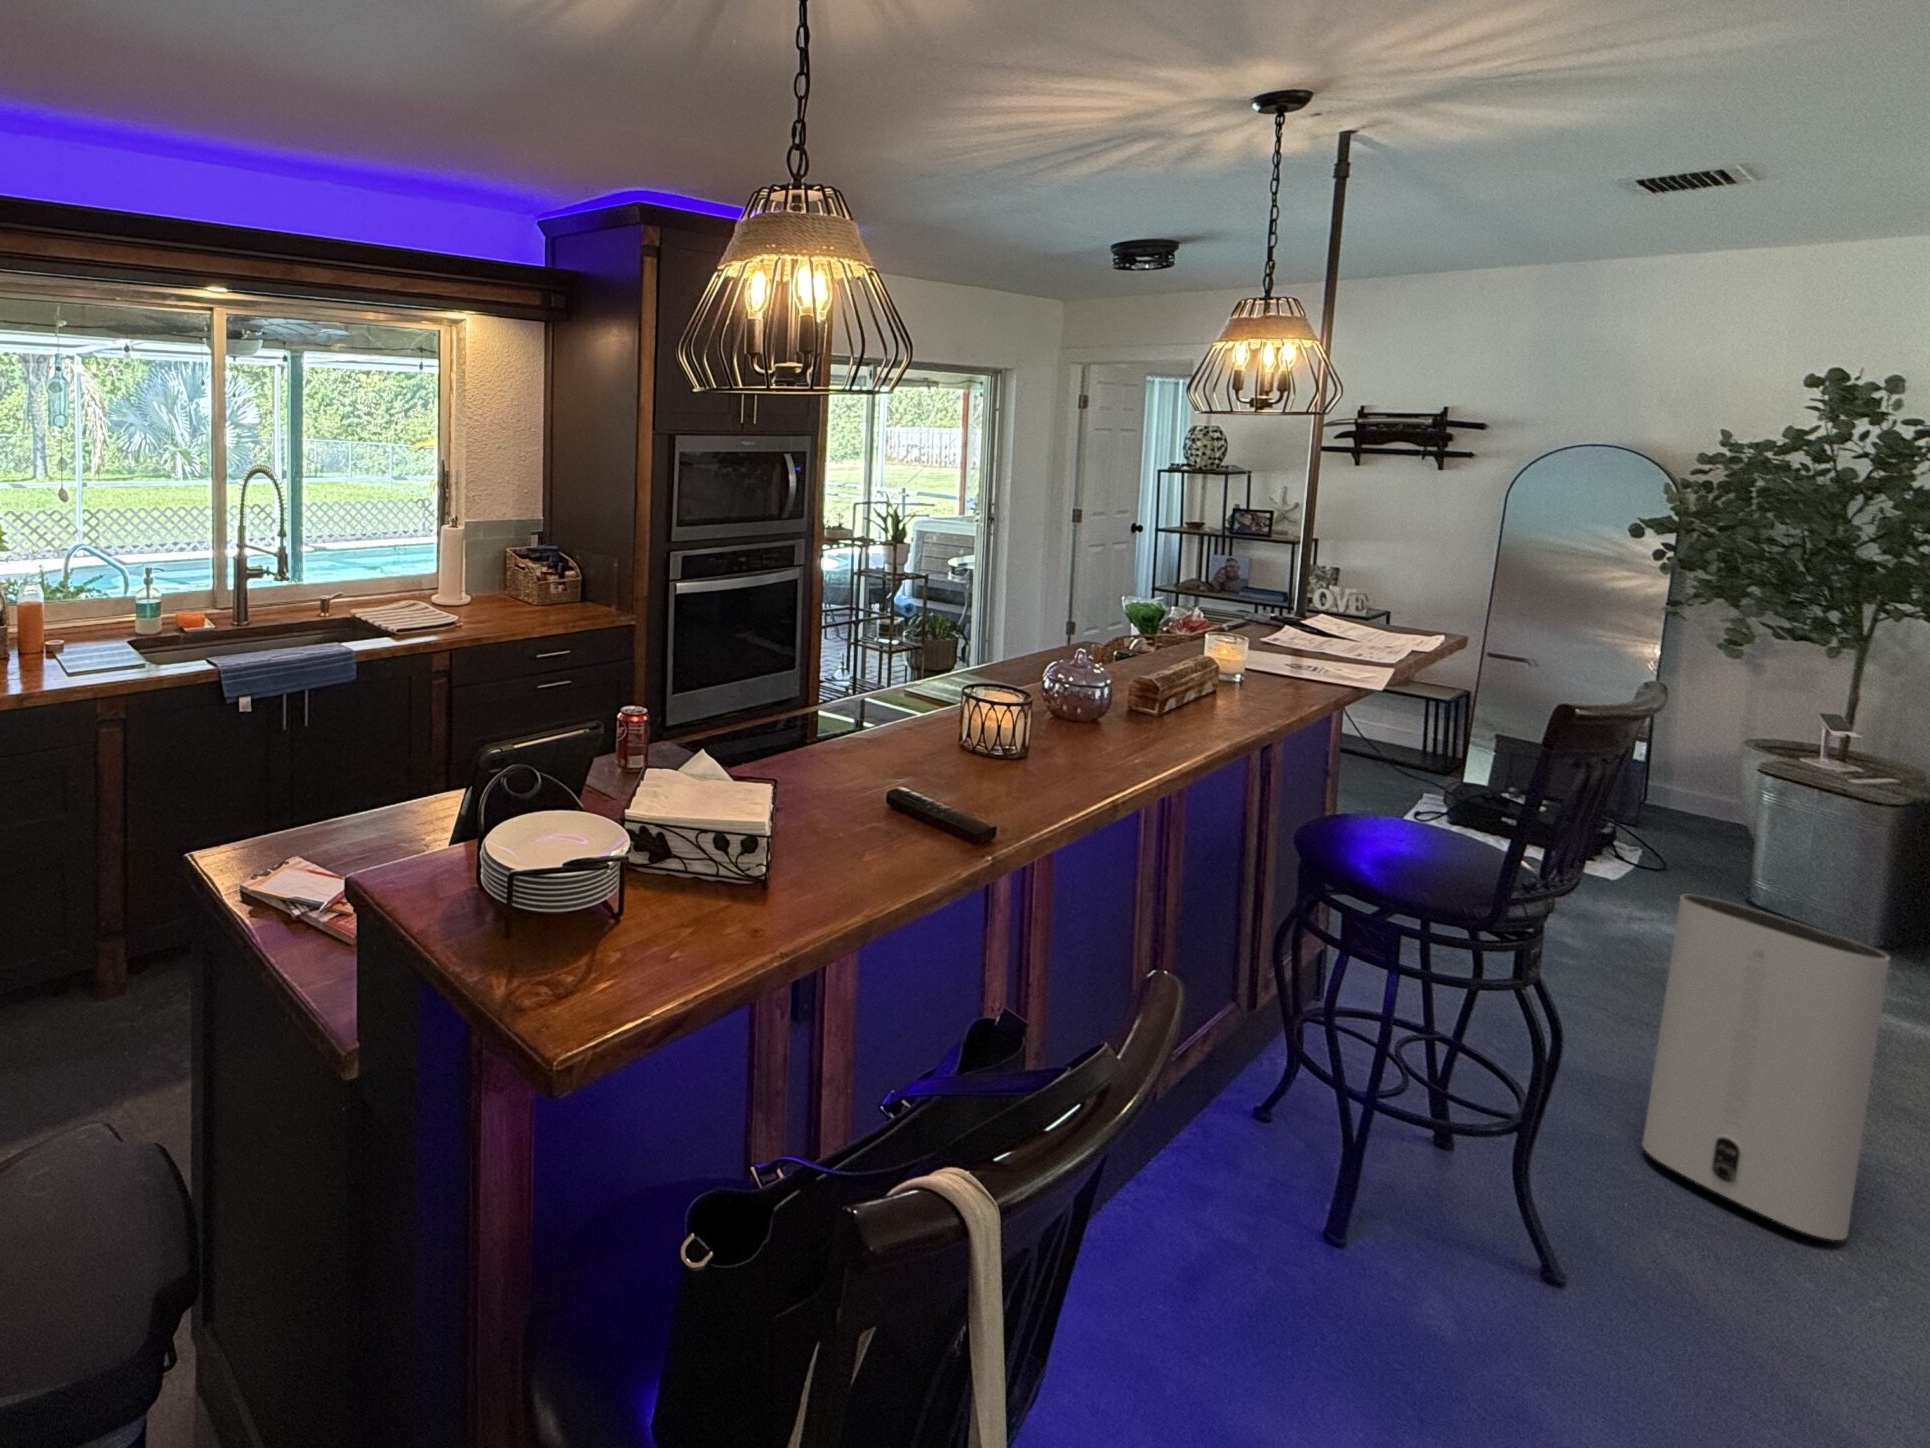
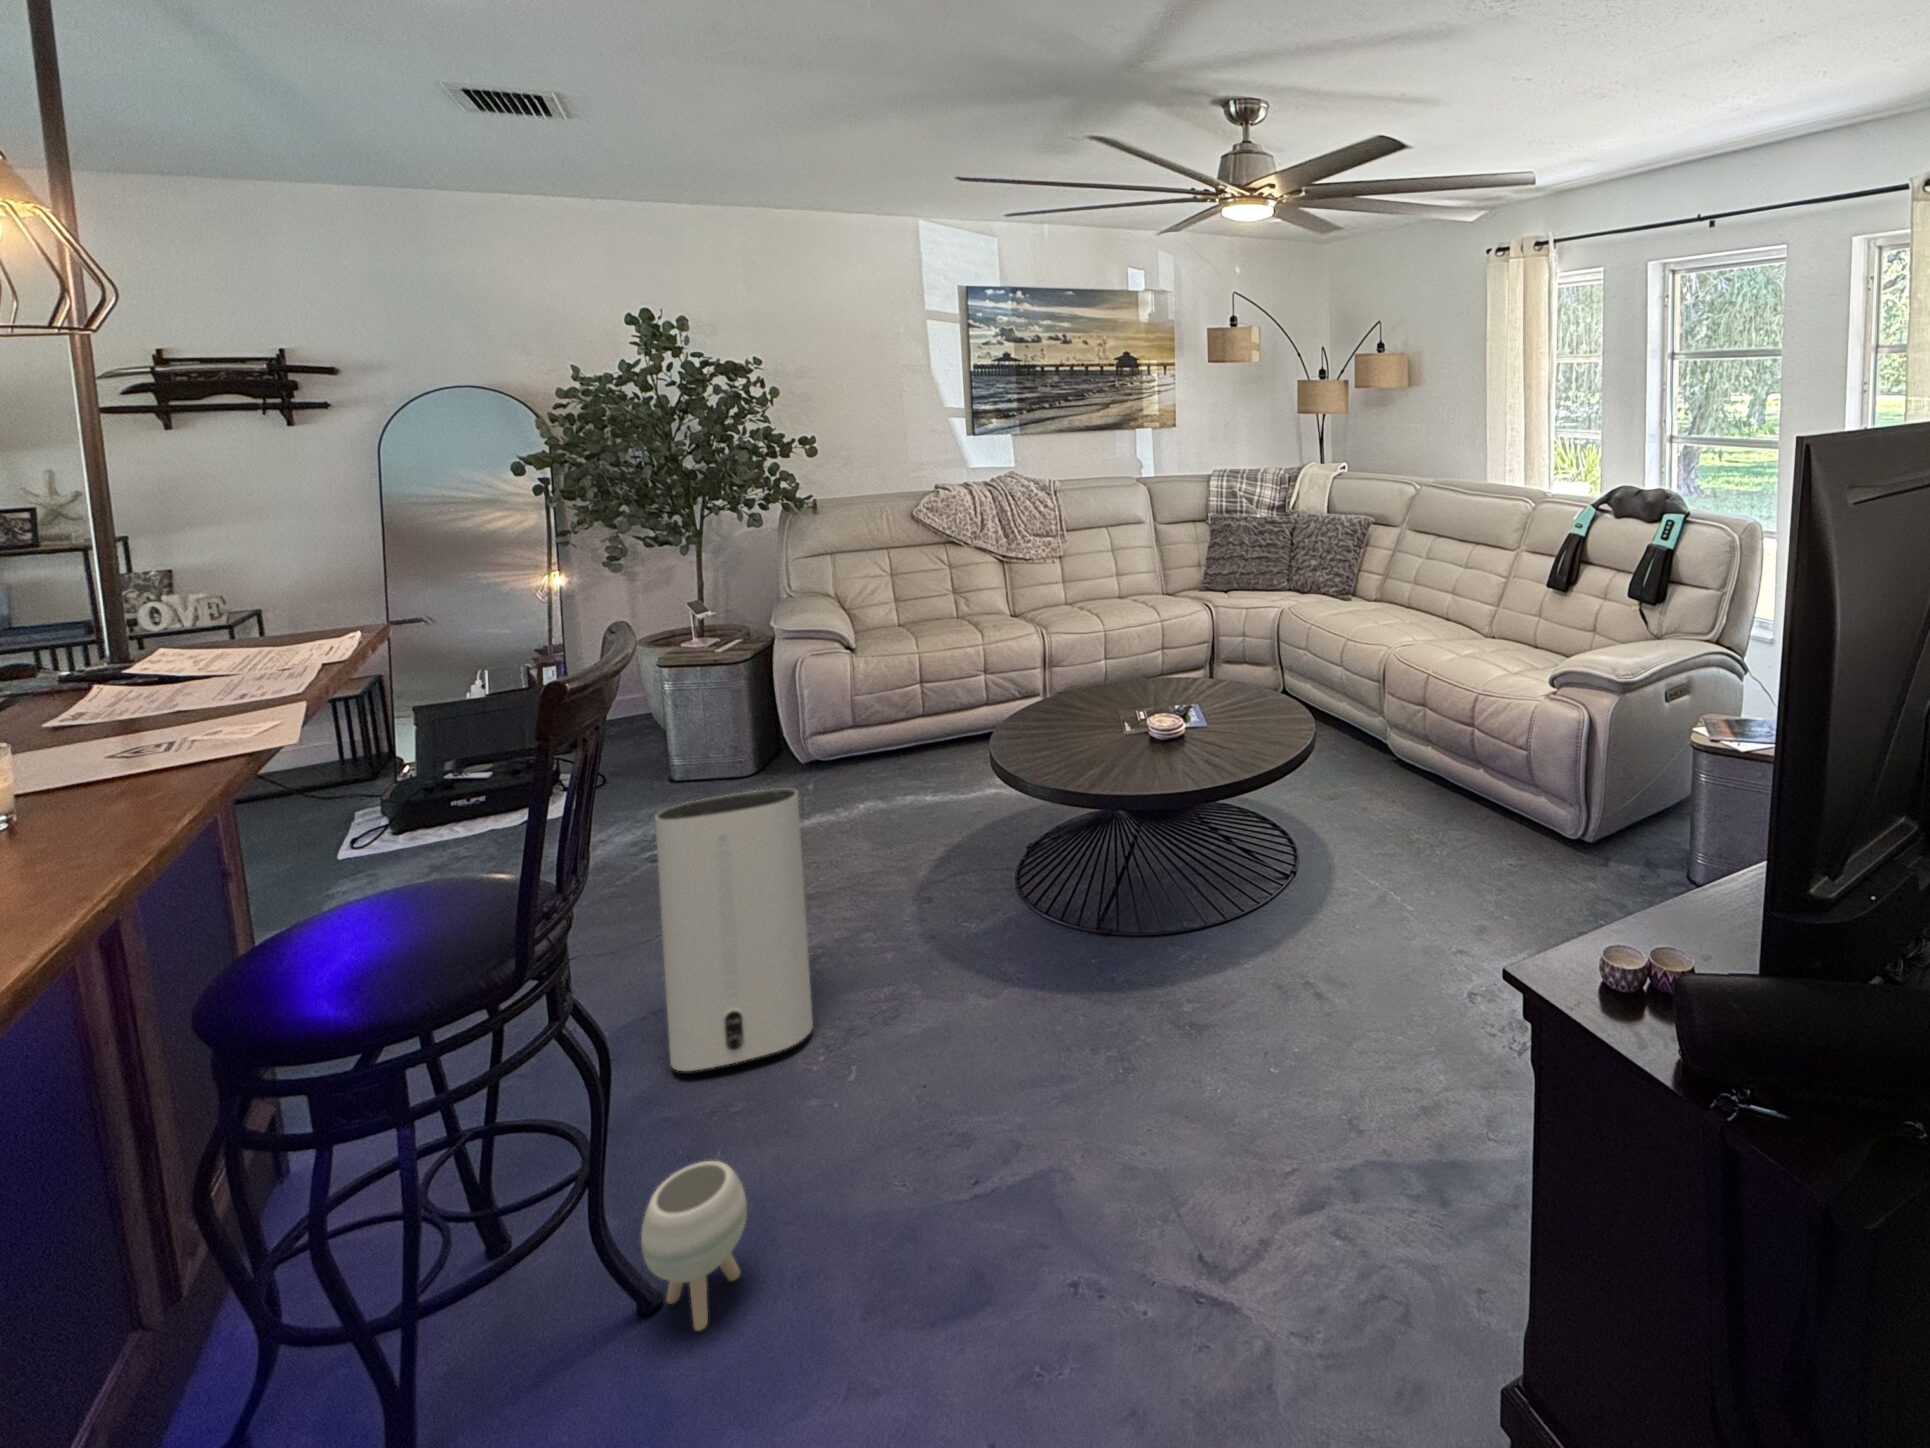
planter: none [1552,1197,1673,1355] -> present [641,1161,747,1331]

